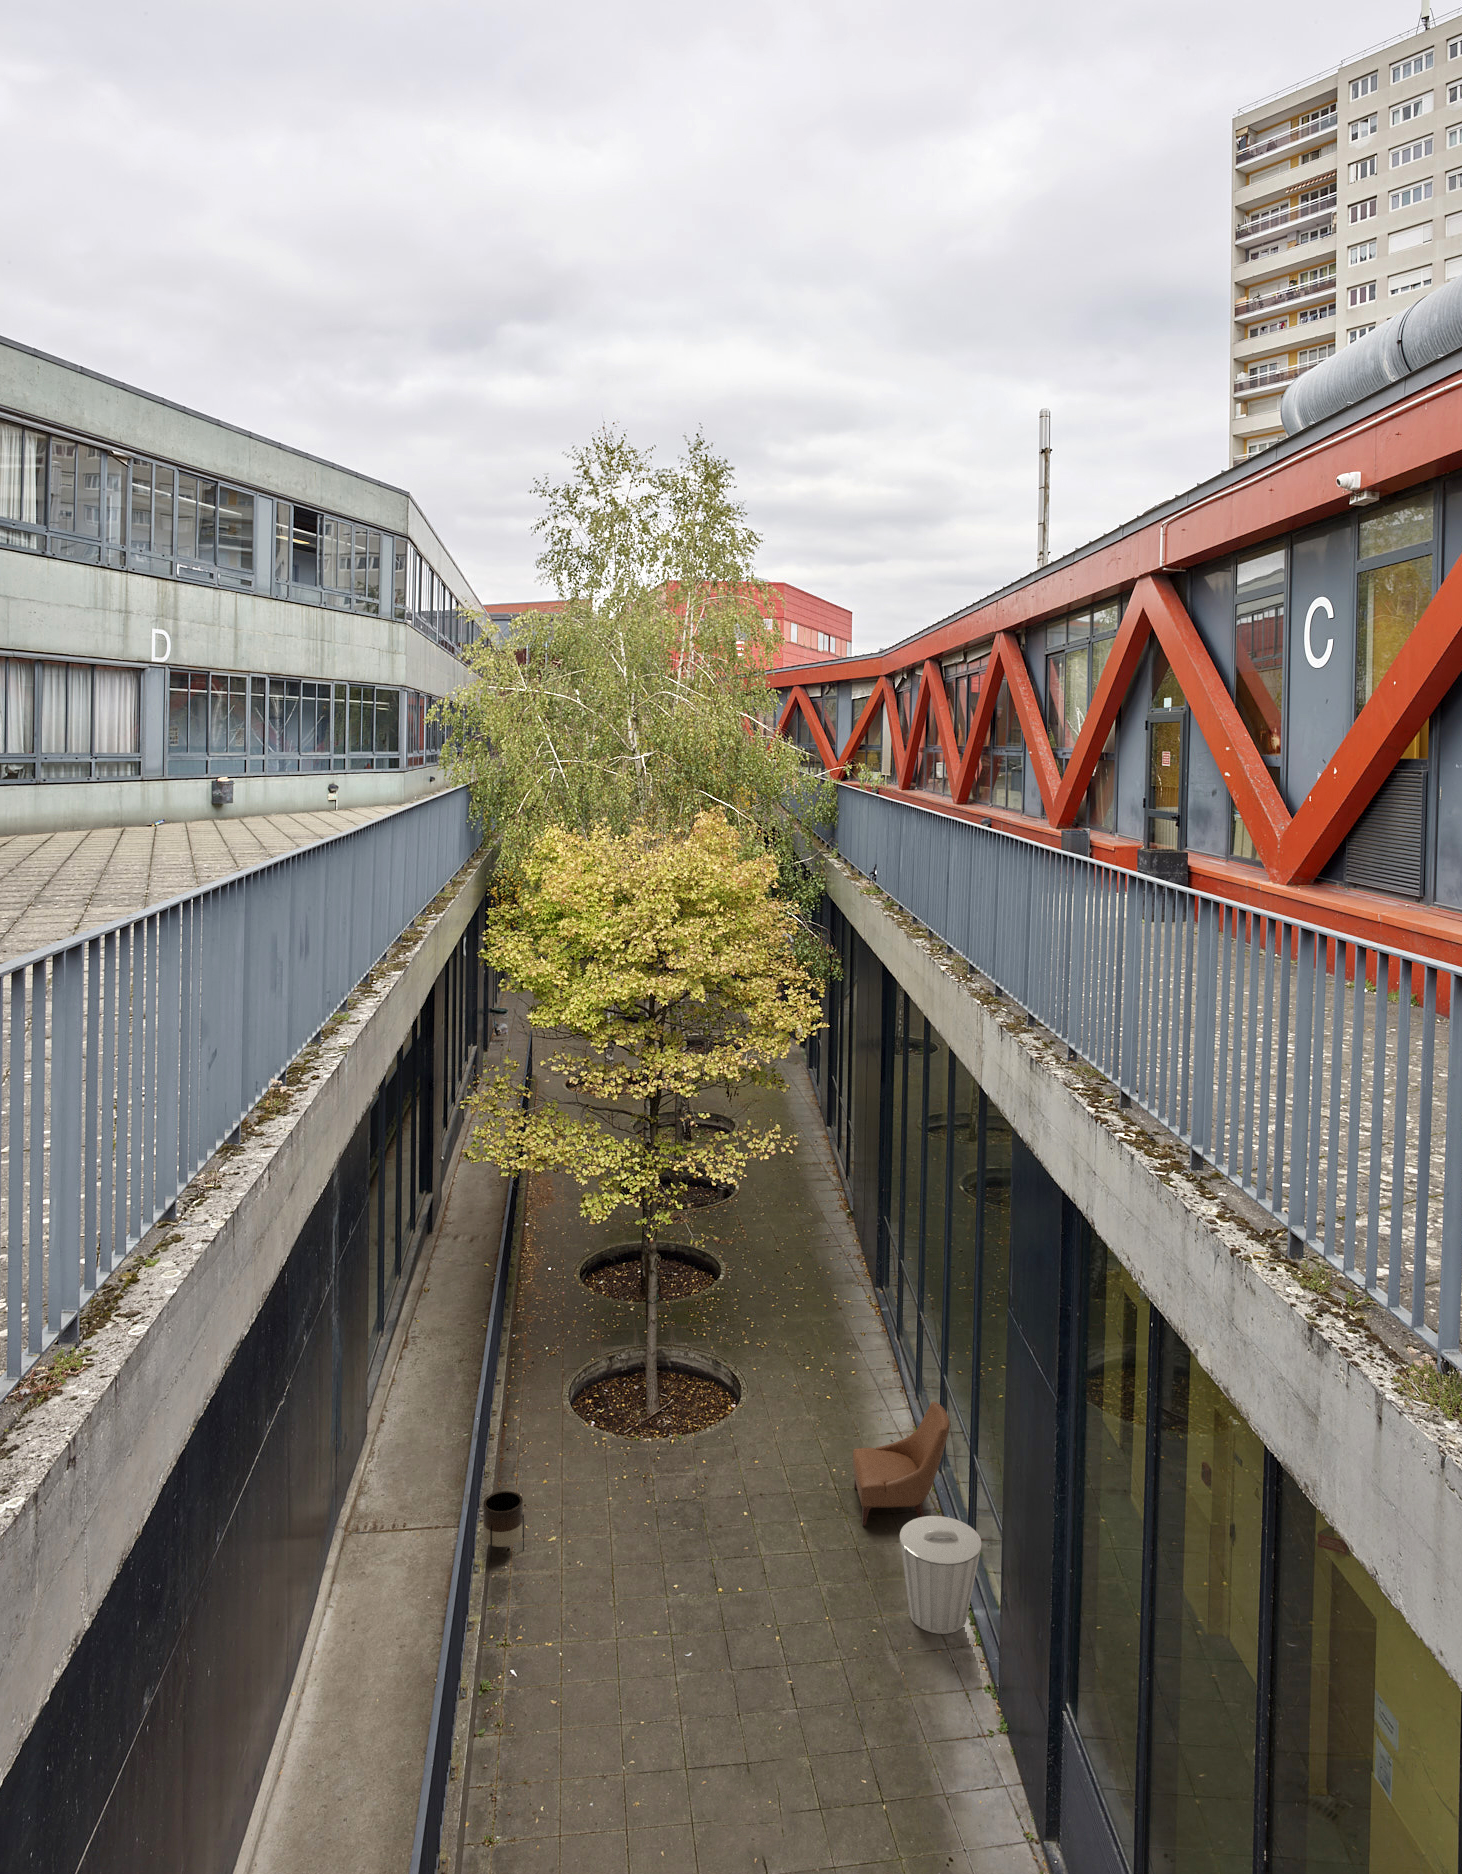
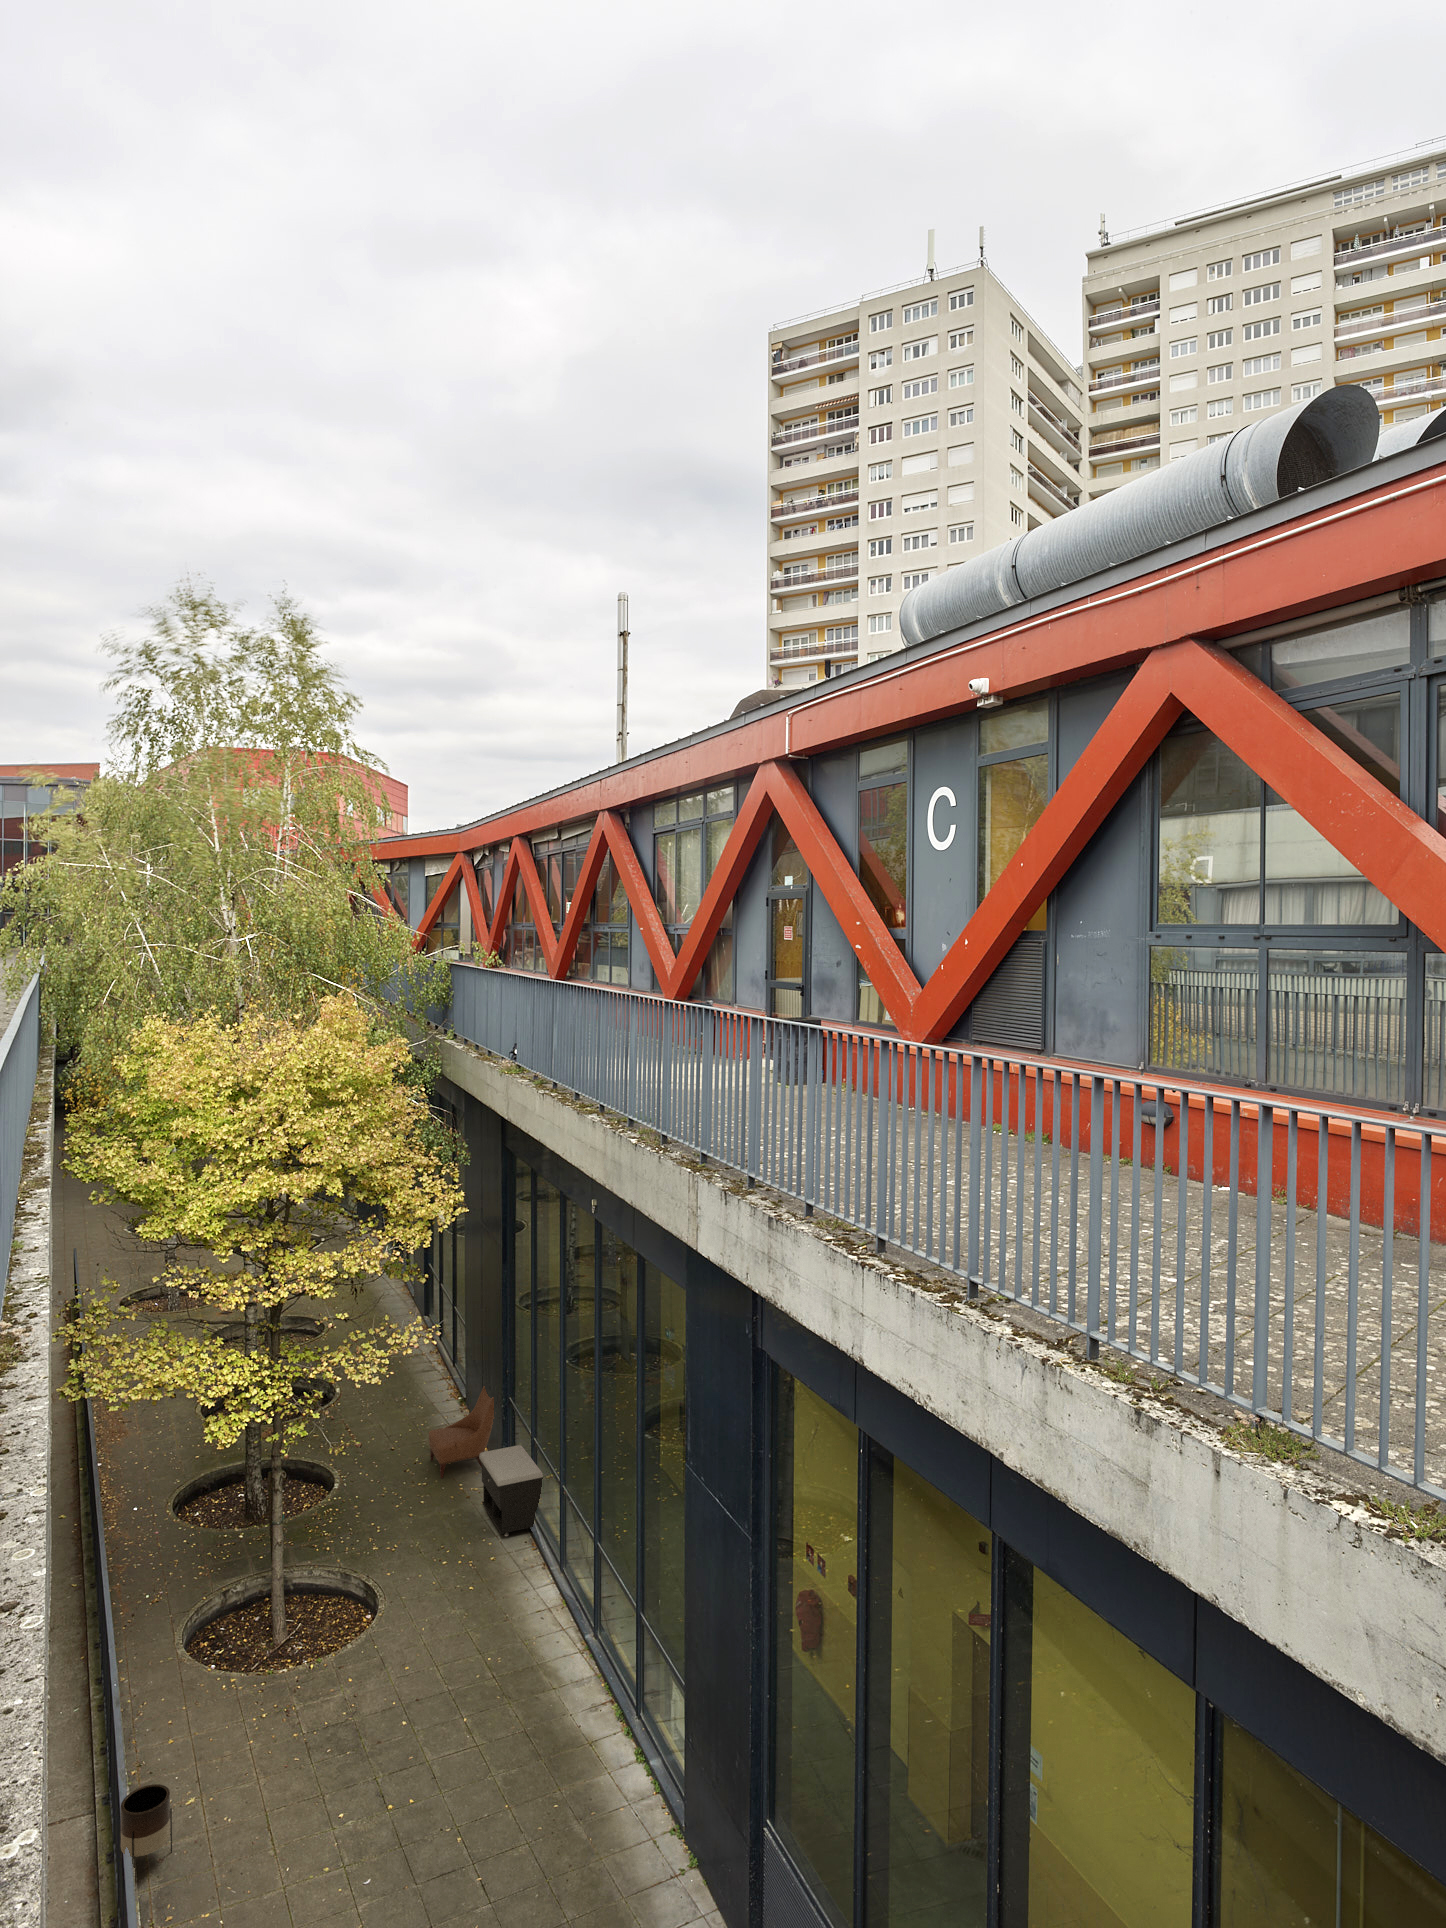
storage bench: none [842,1266,898,1349] -> present [479,1445,543,1536]
chair: present [853,1402,950,1526] -> present [429,1386,494,1478]
trash can: present [900,1516,982,1634] -> none [601,1689,682,1815]

